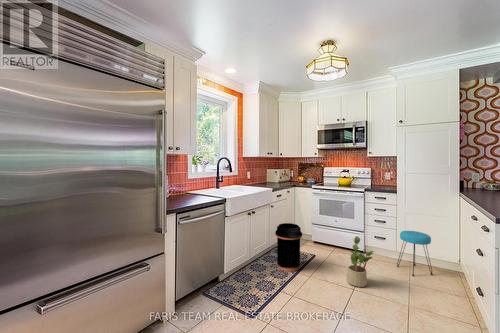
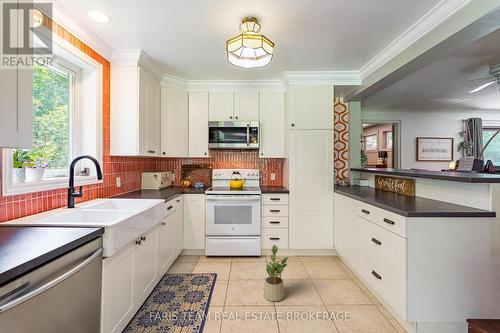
trash can: present [275,223,302,271] -> none [175,243,211,310]
stool: present [397,231,433,276] -> none [293,228,320,270]

